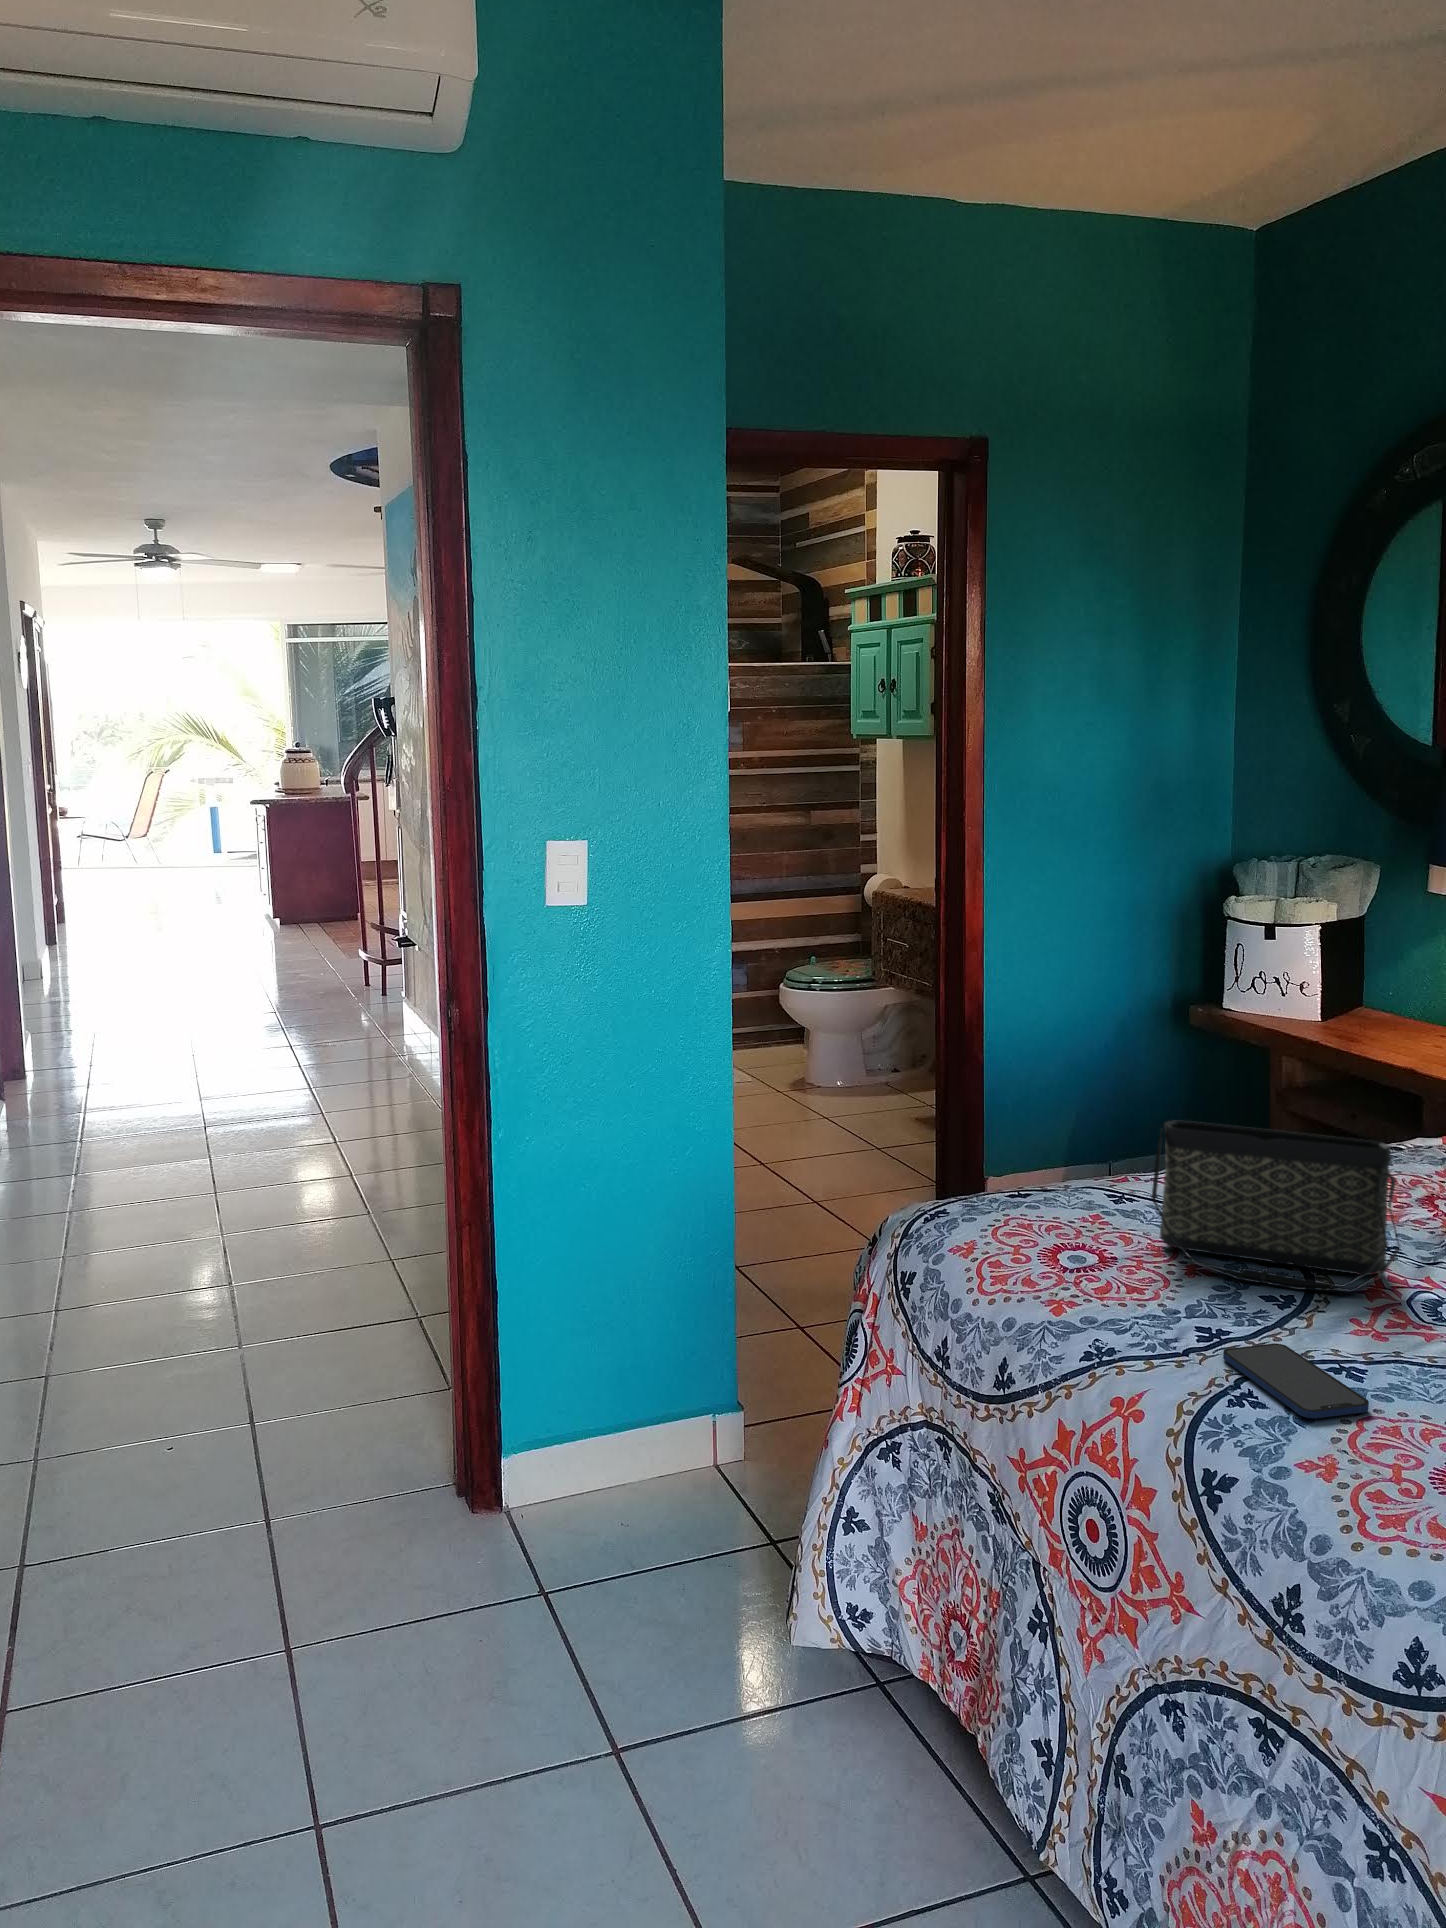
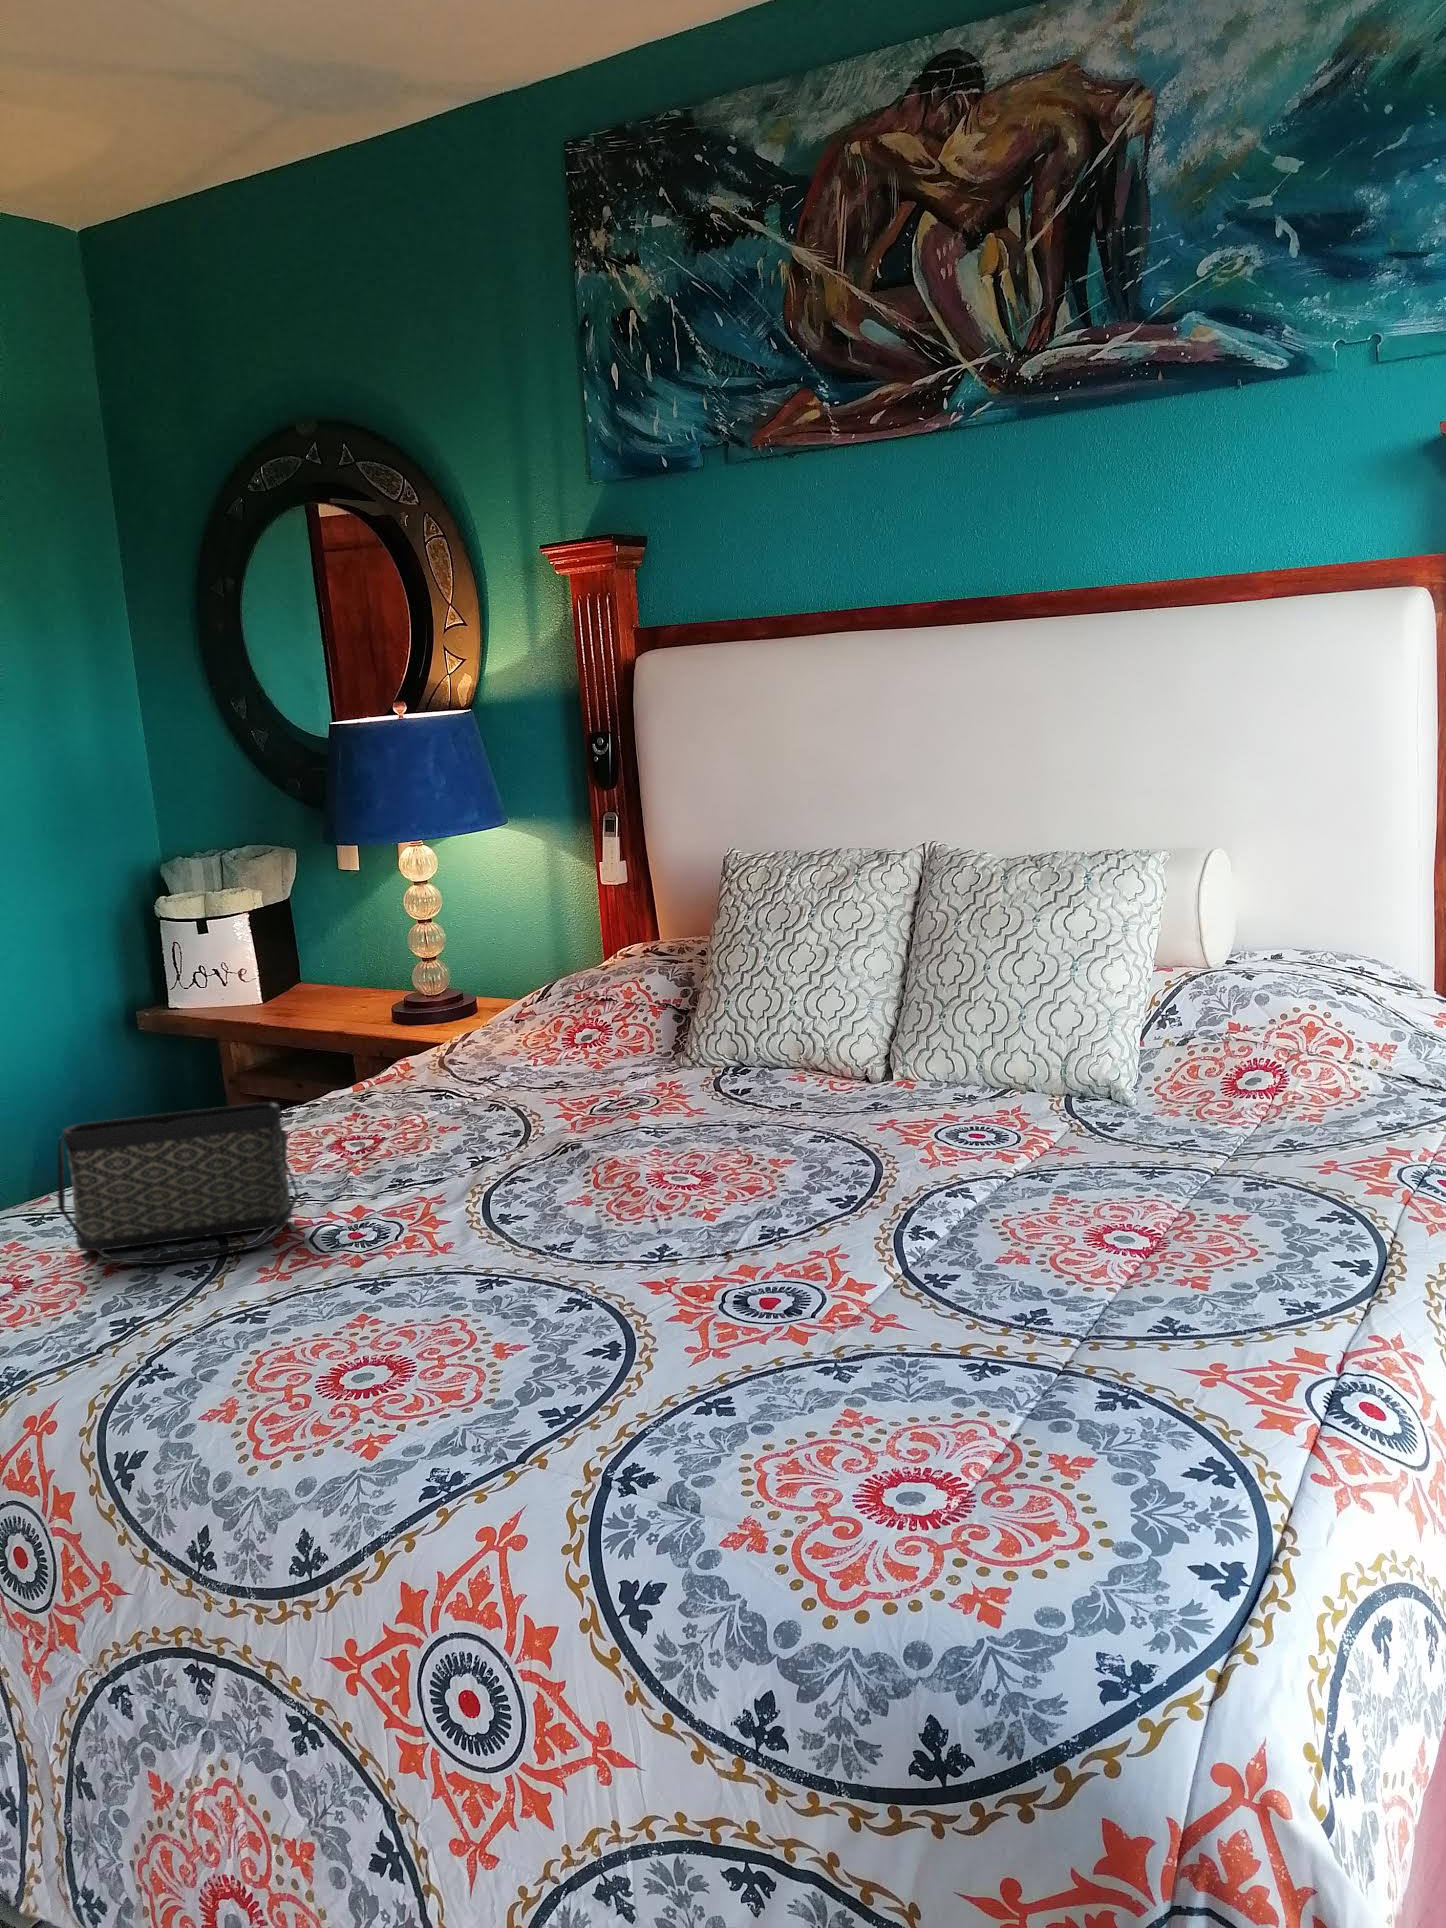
smartphone: present [1223,1343,1369,1418] -> none [134,1312,268,1372]

